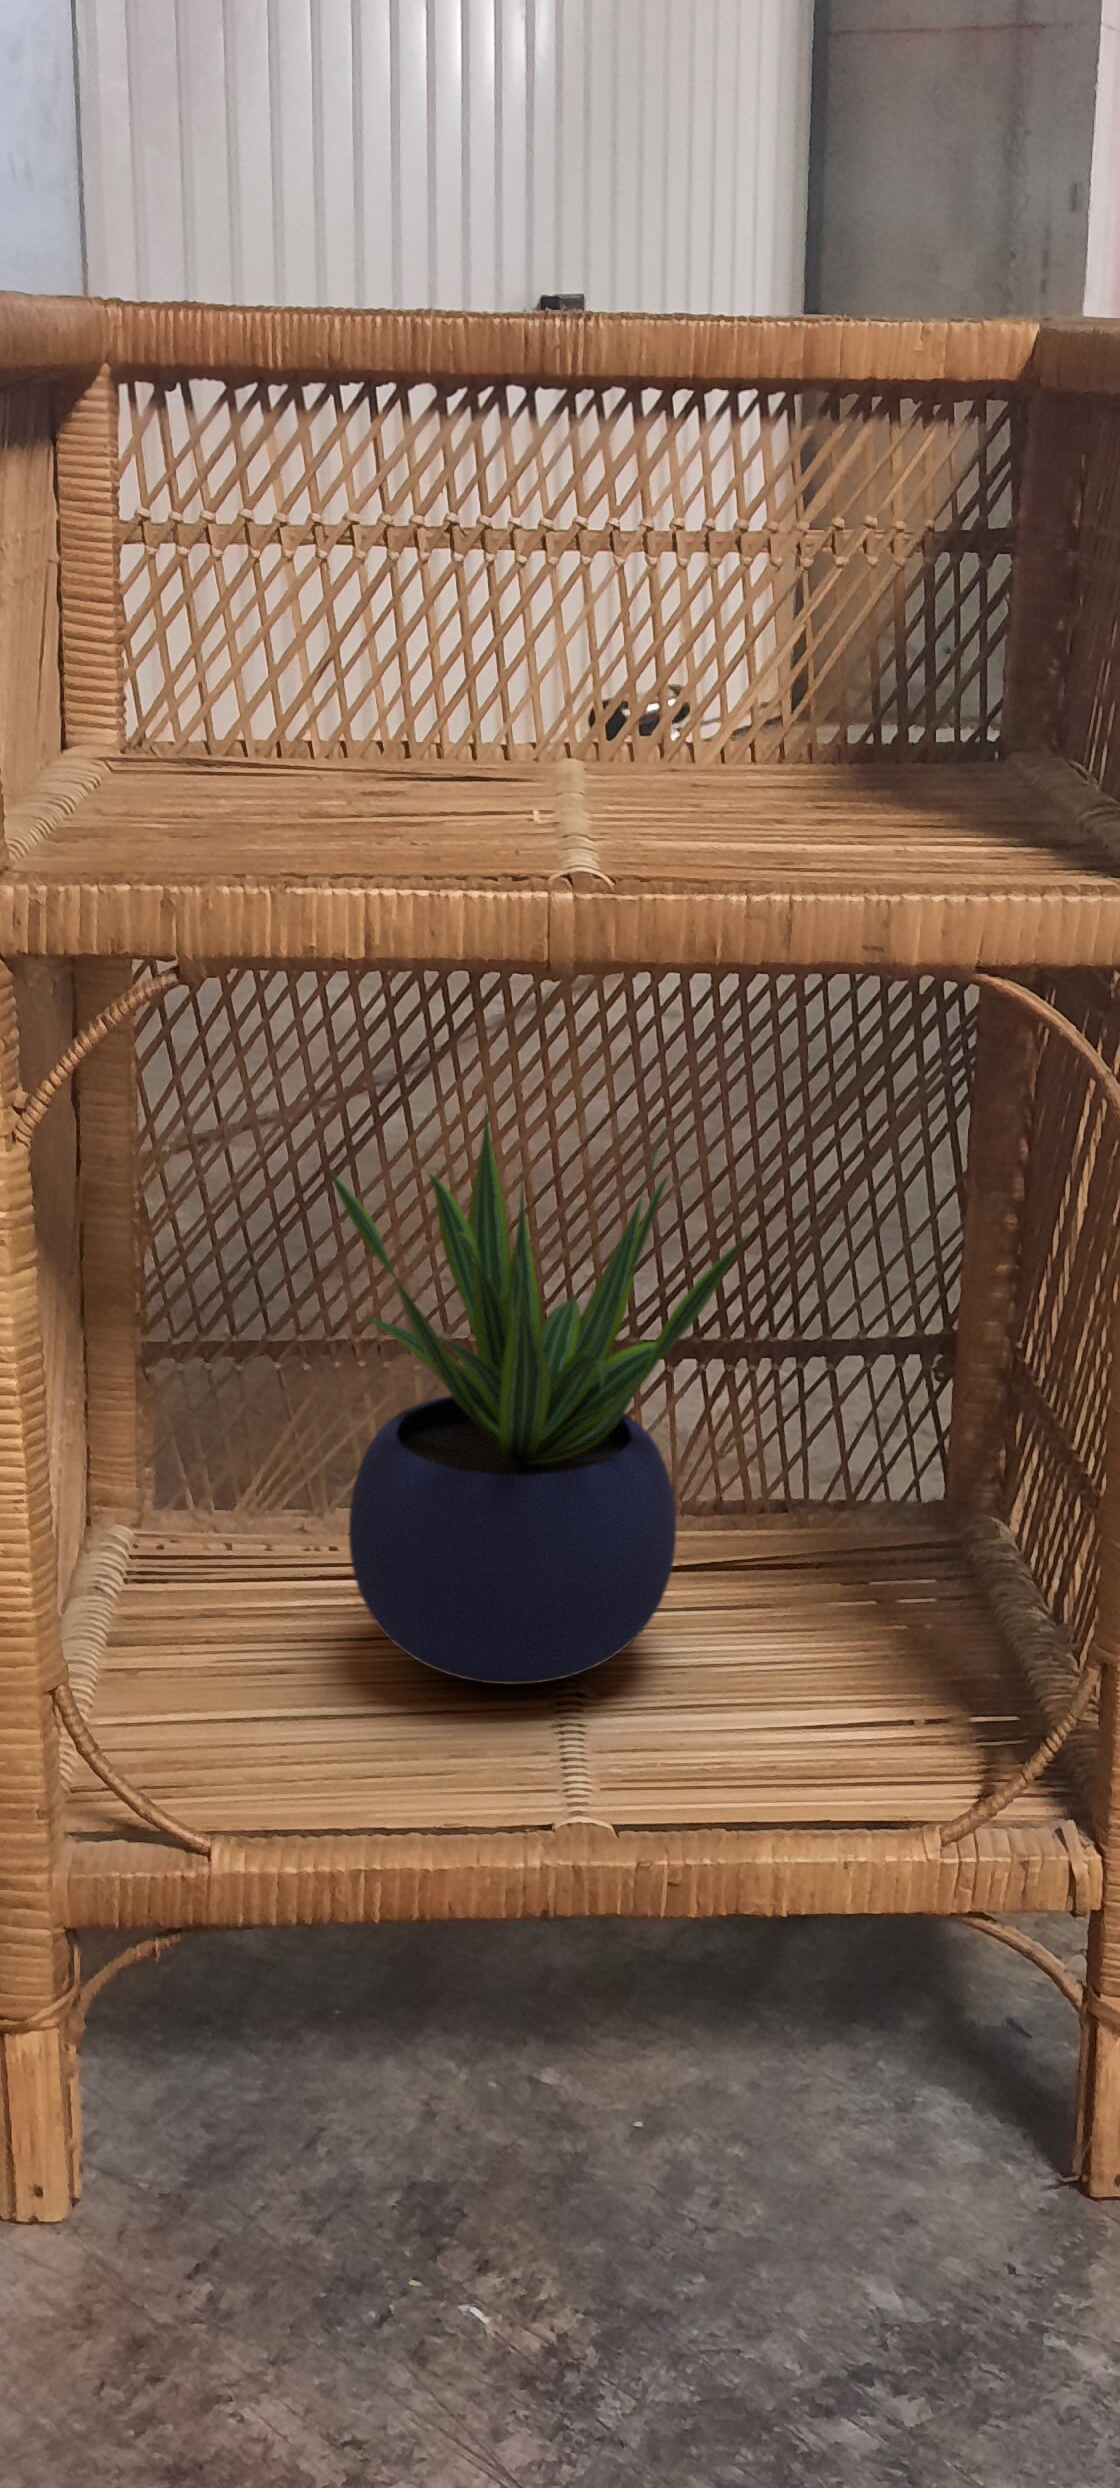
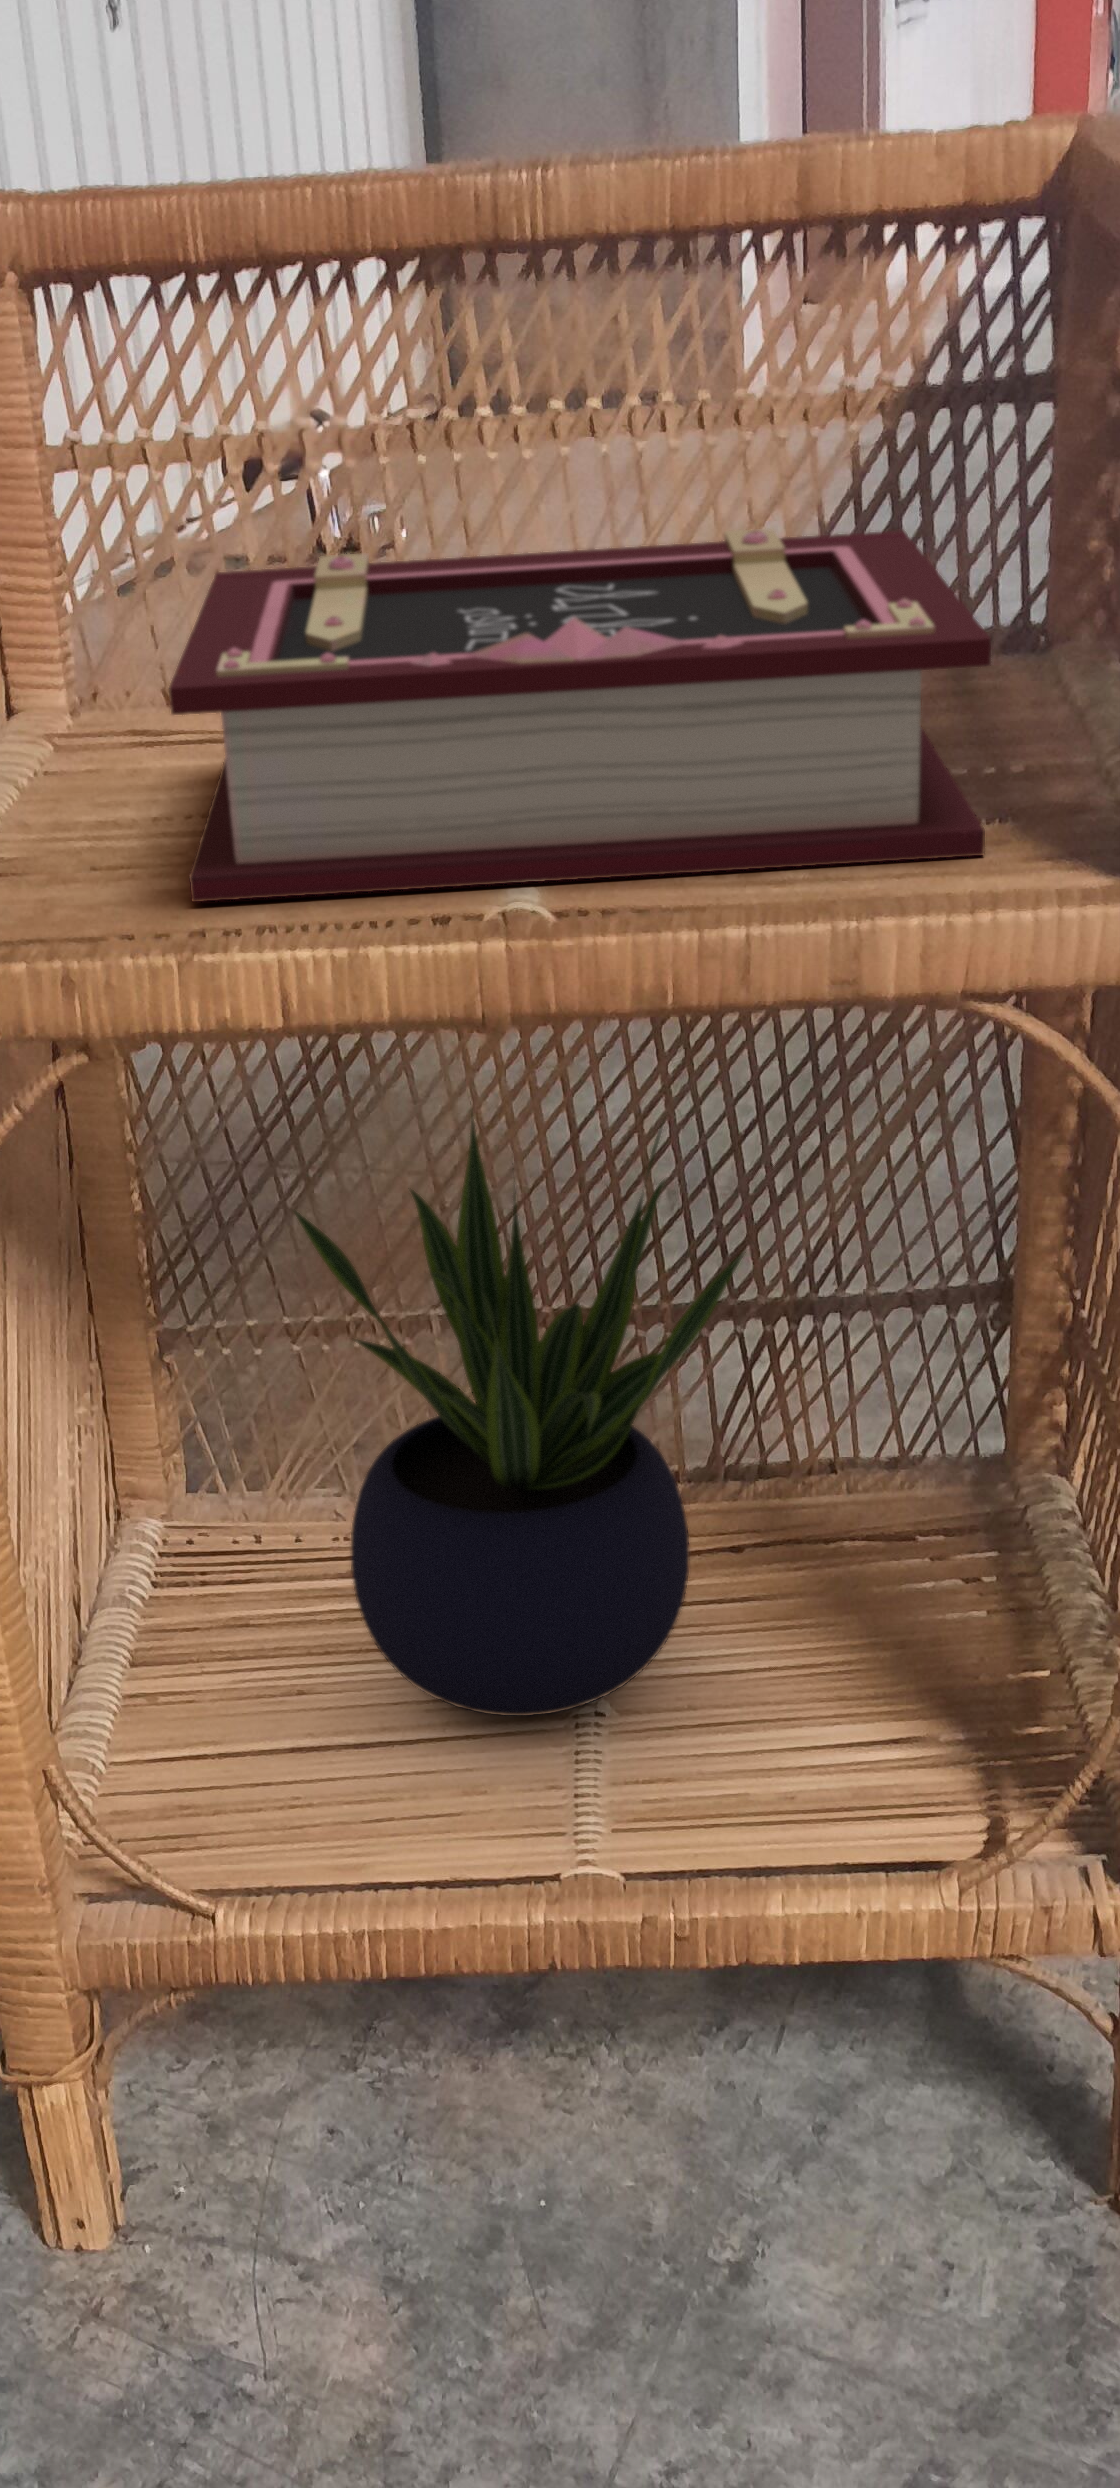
book: none [271,596,1004,862] -> present [169,528,991,902]

